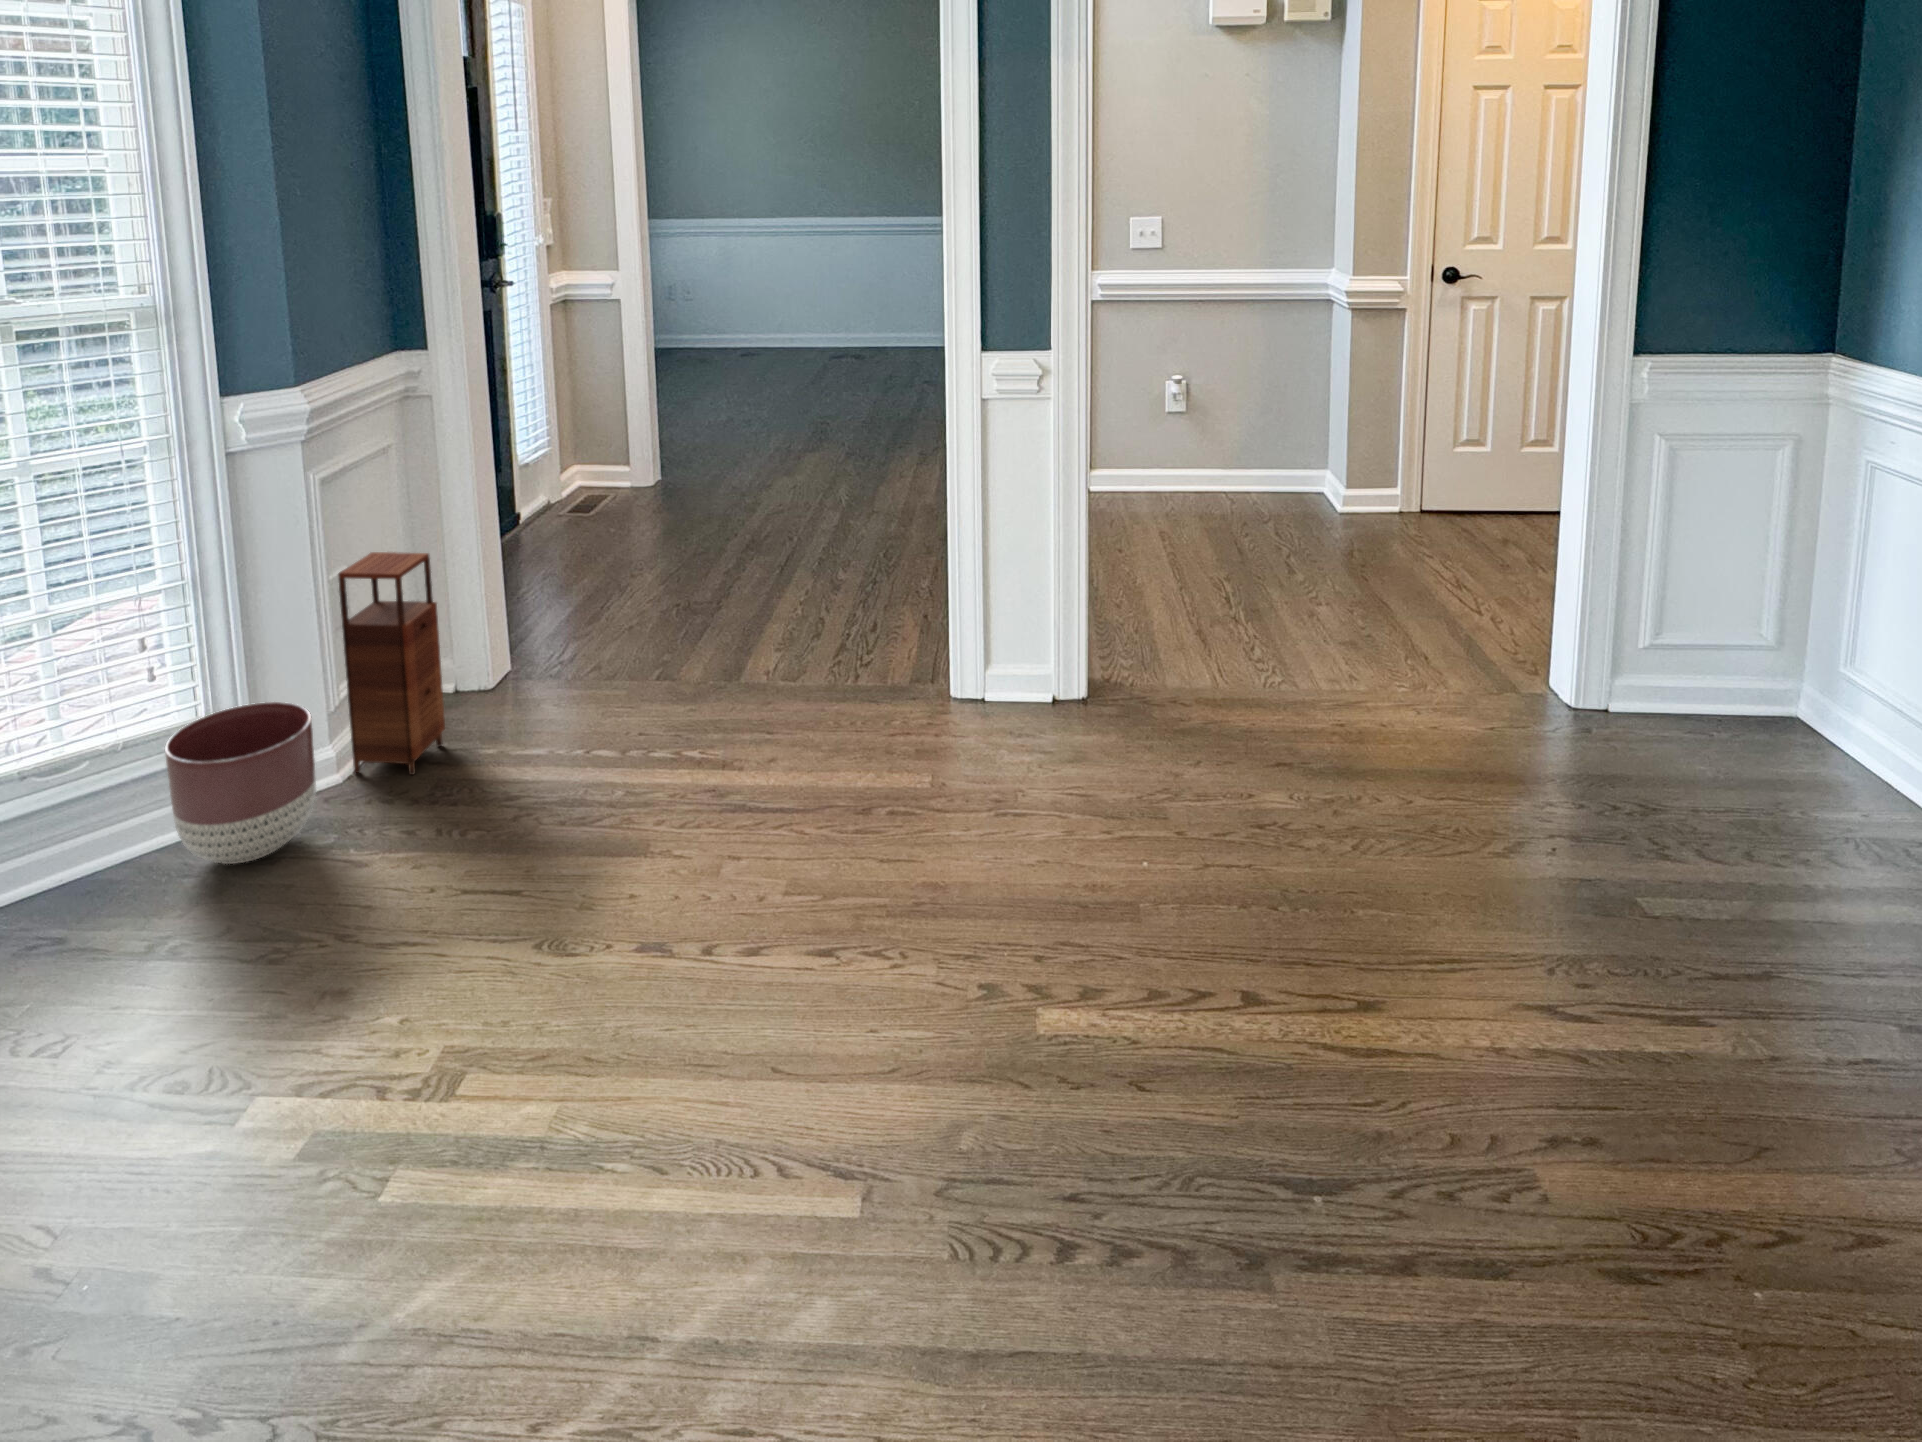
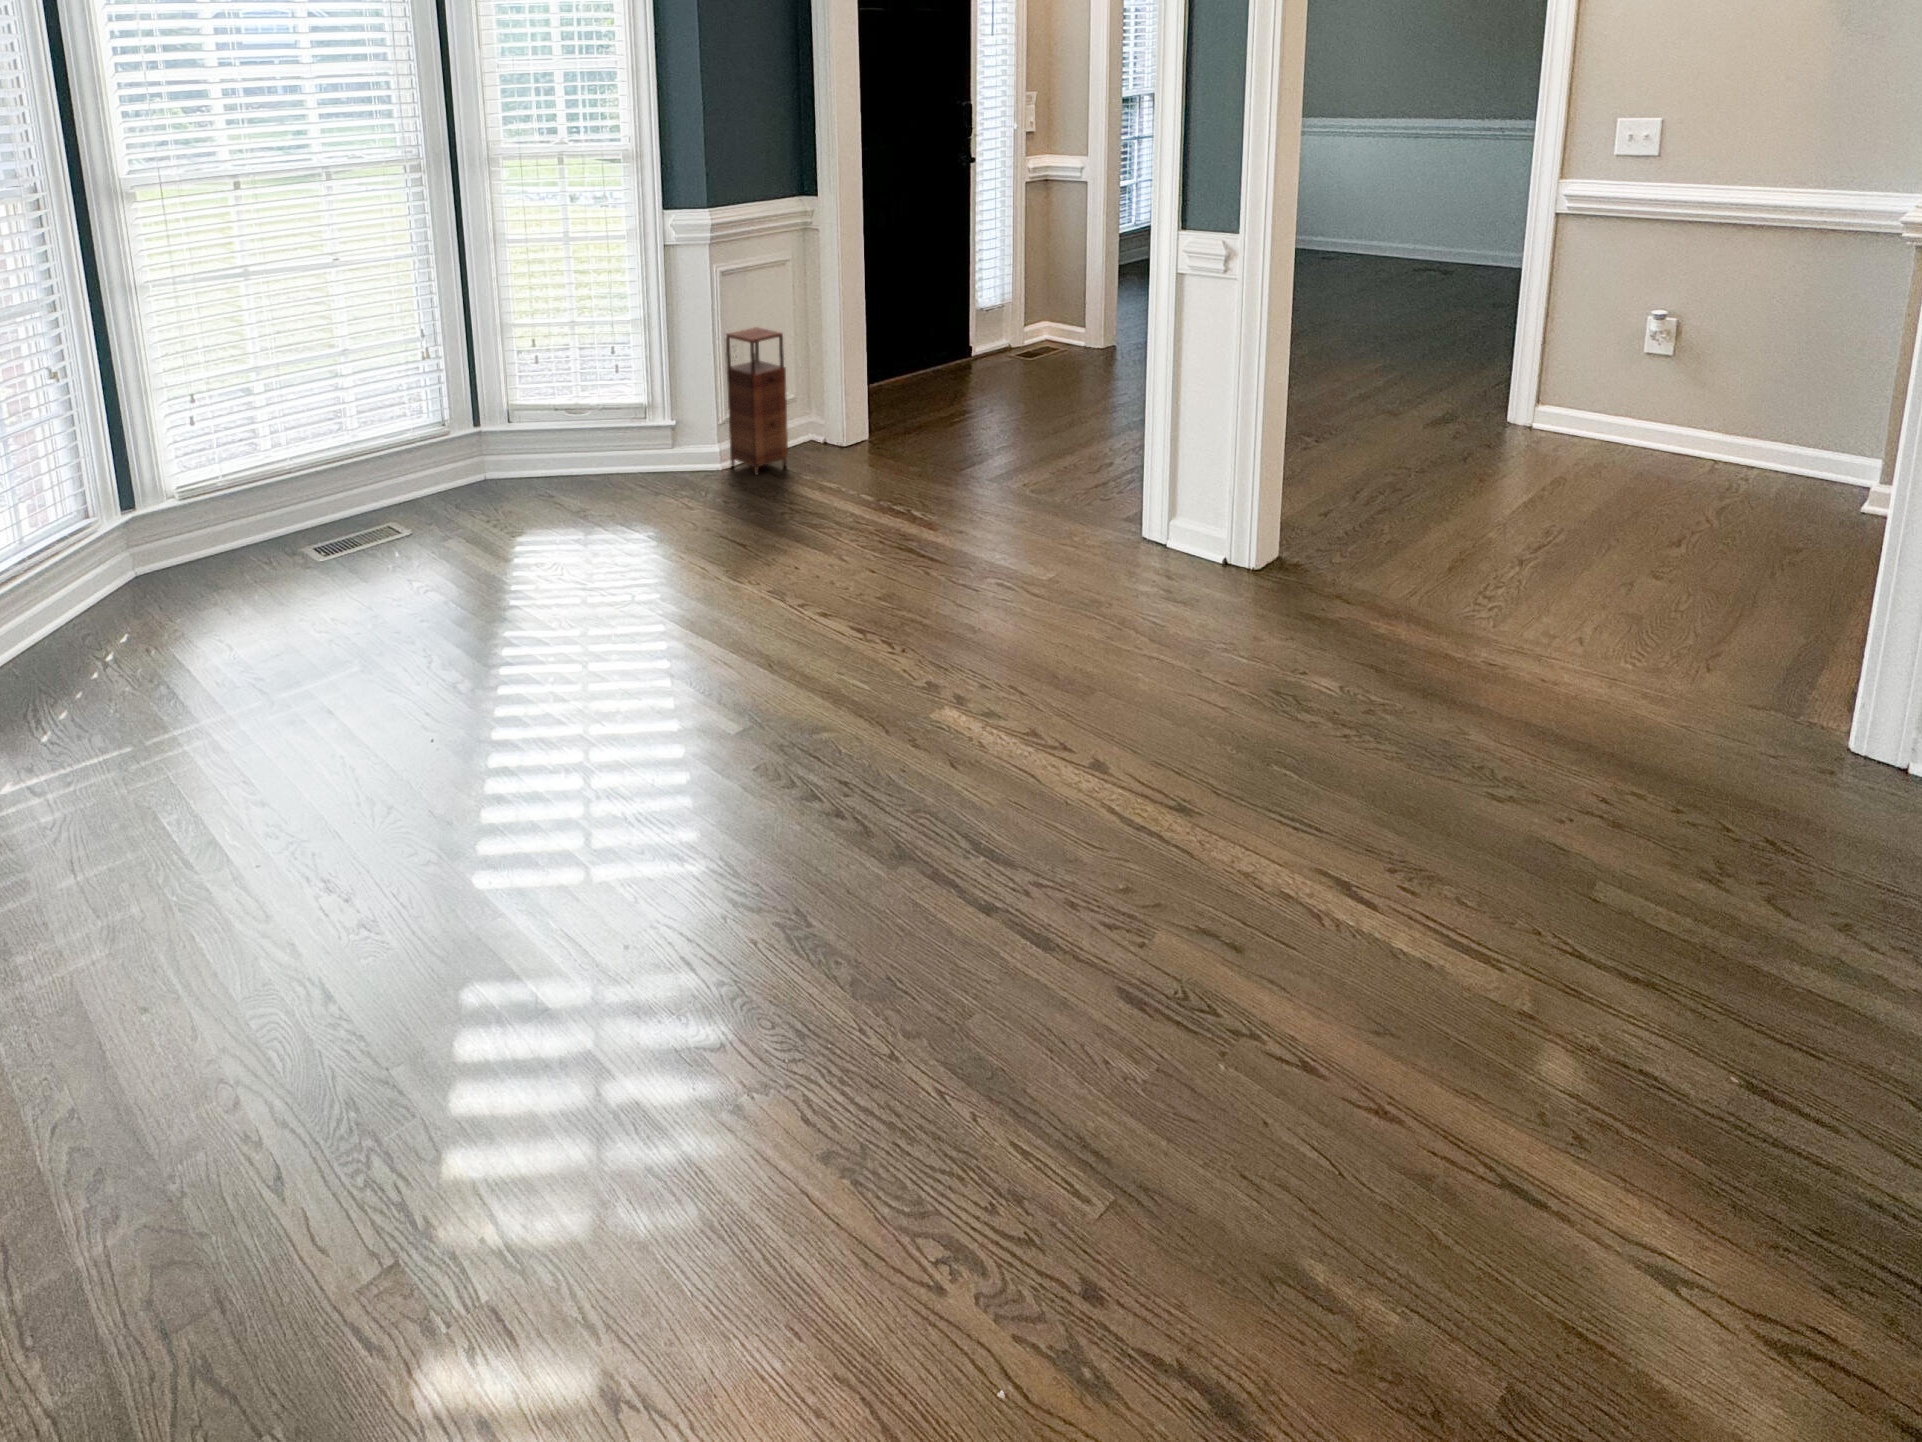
planter: present [165,702,316,864] -> none [611,401,689,489]

